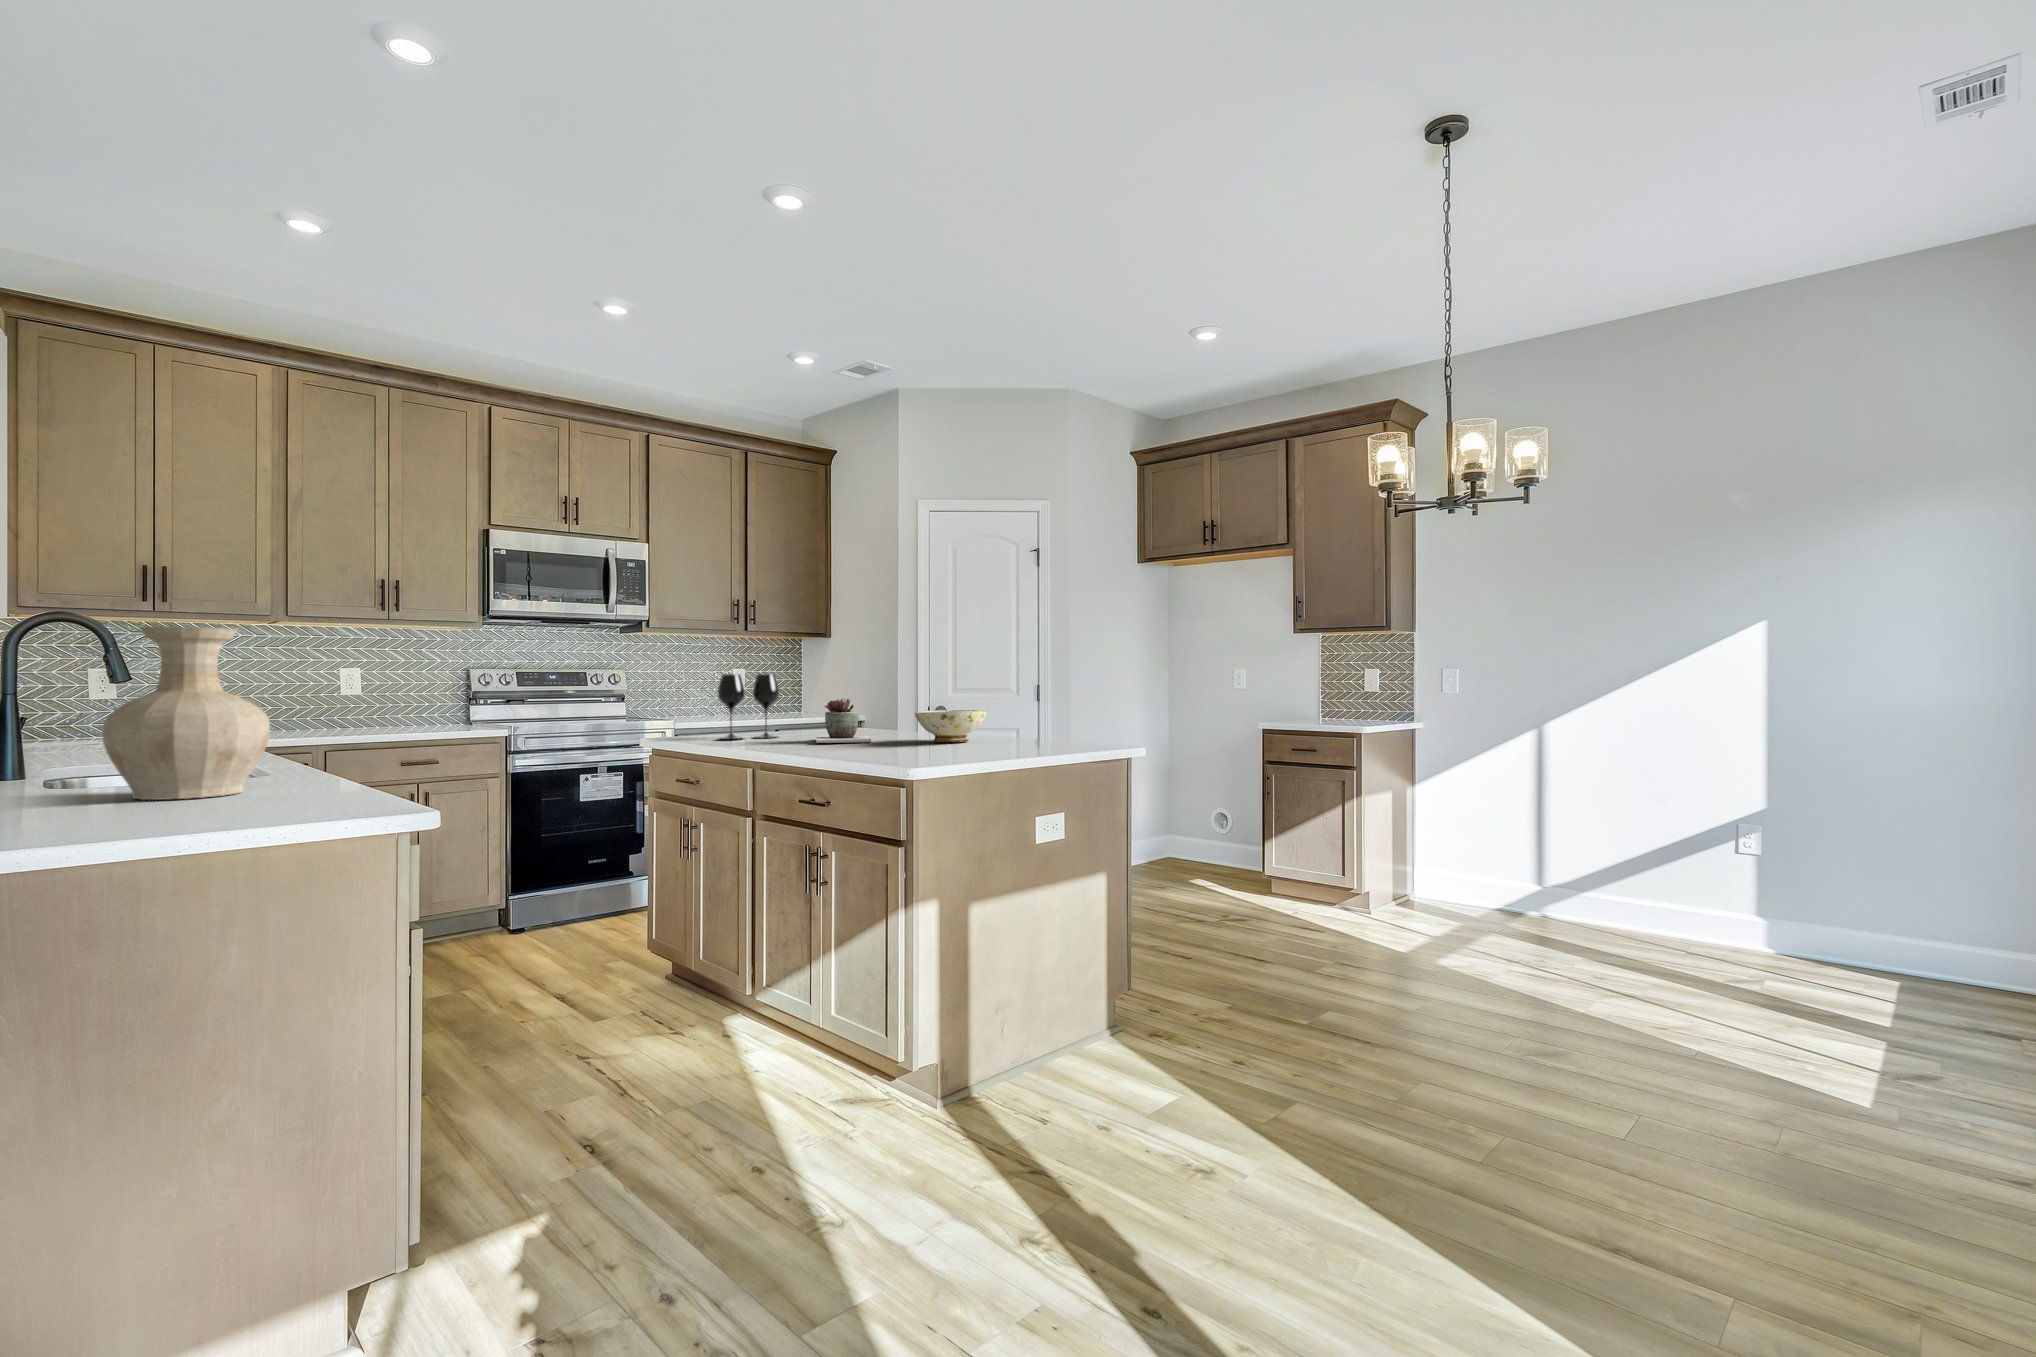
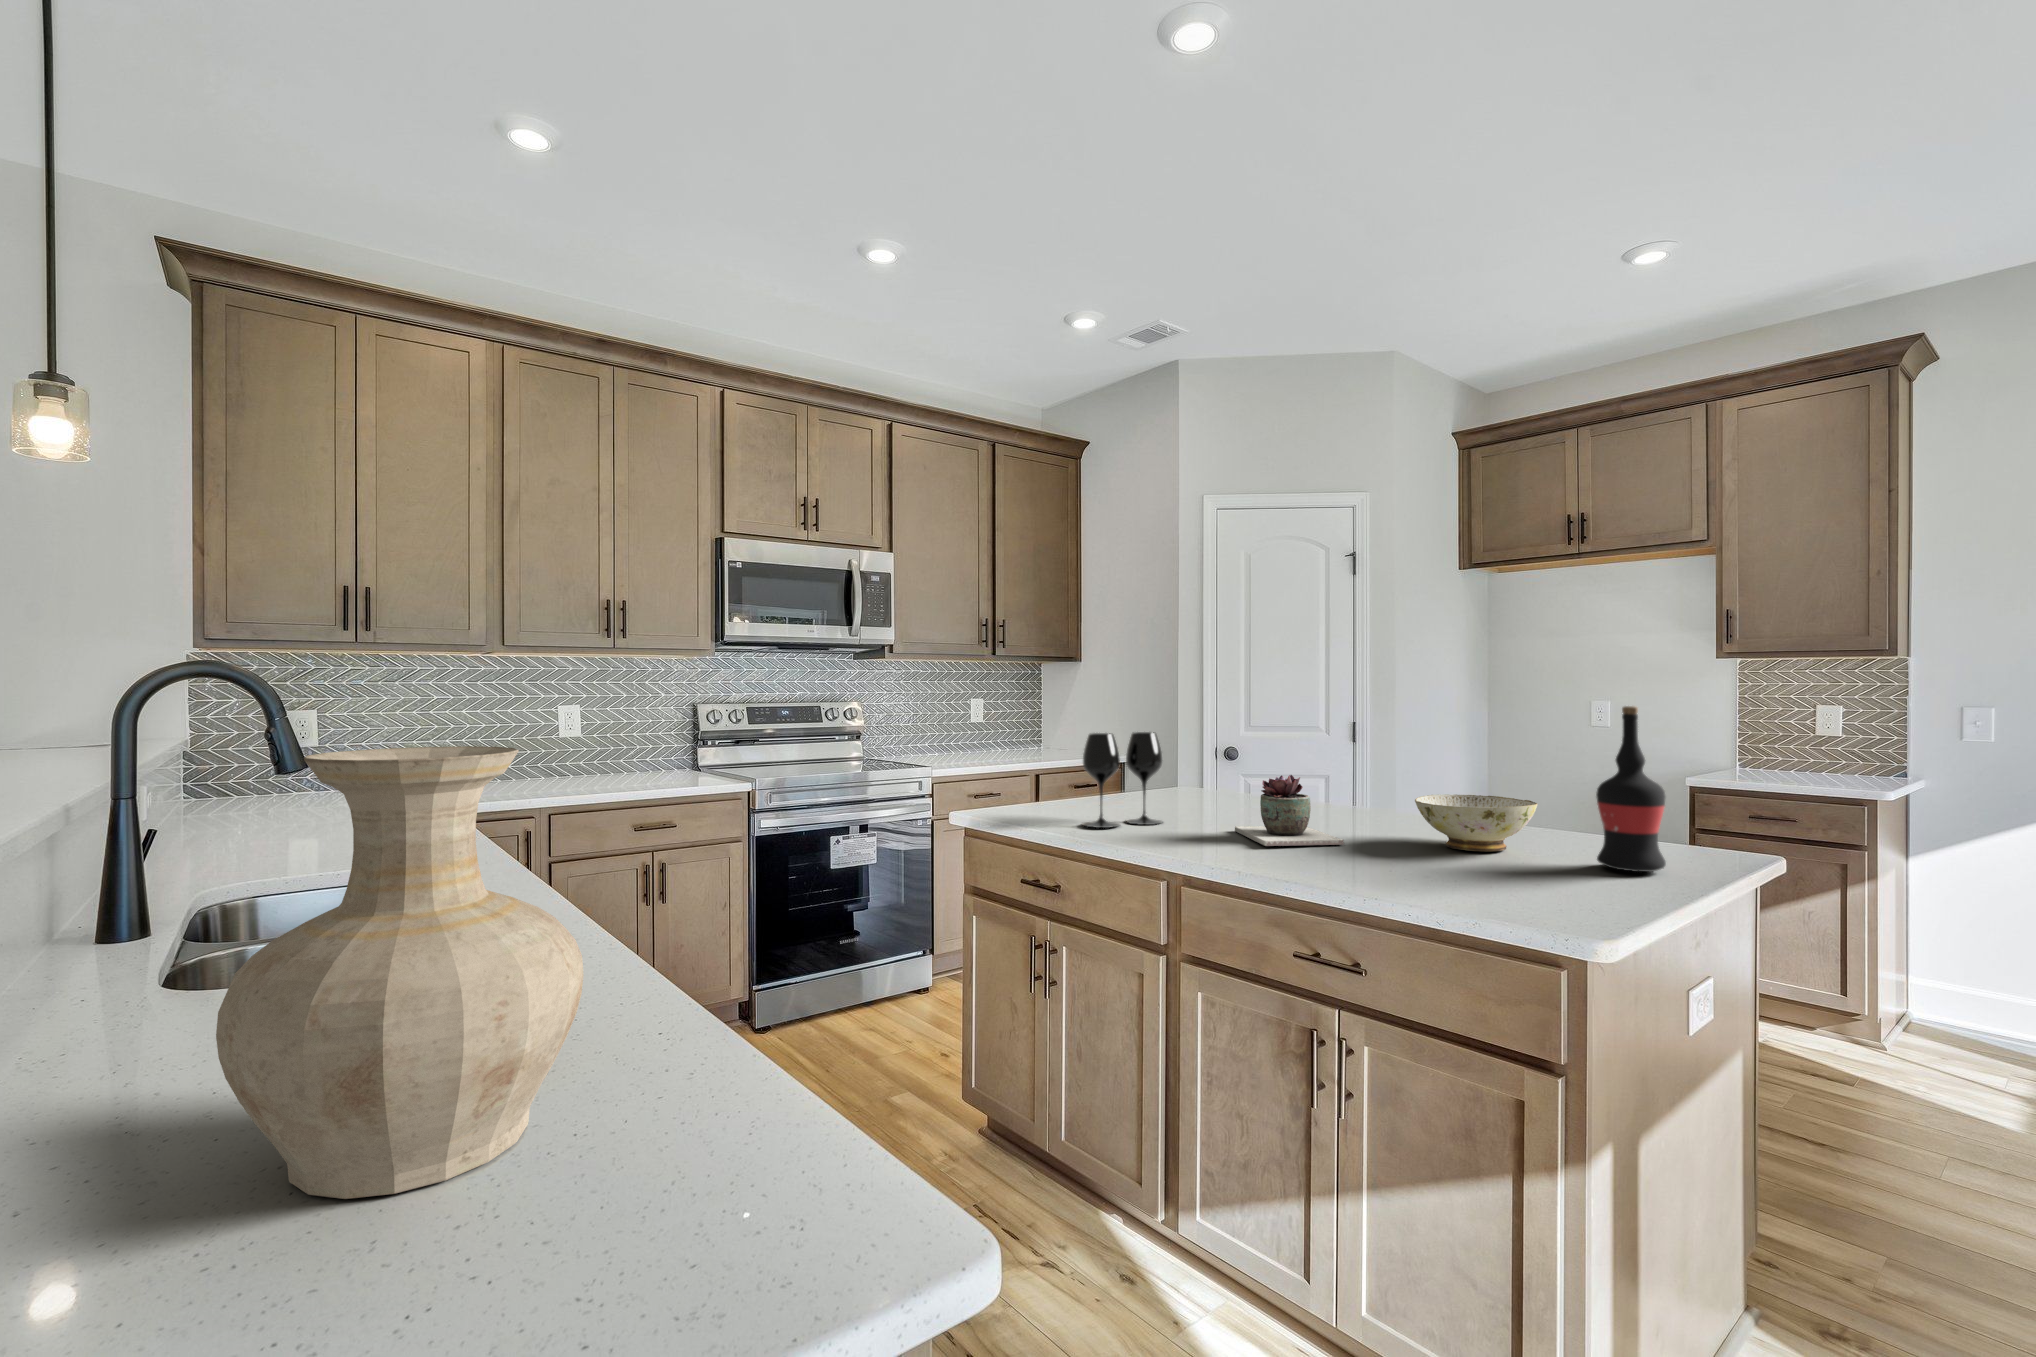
wine bottle: none [996,646,1032,746] -> present [1596,706,1666,872]

